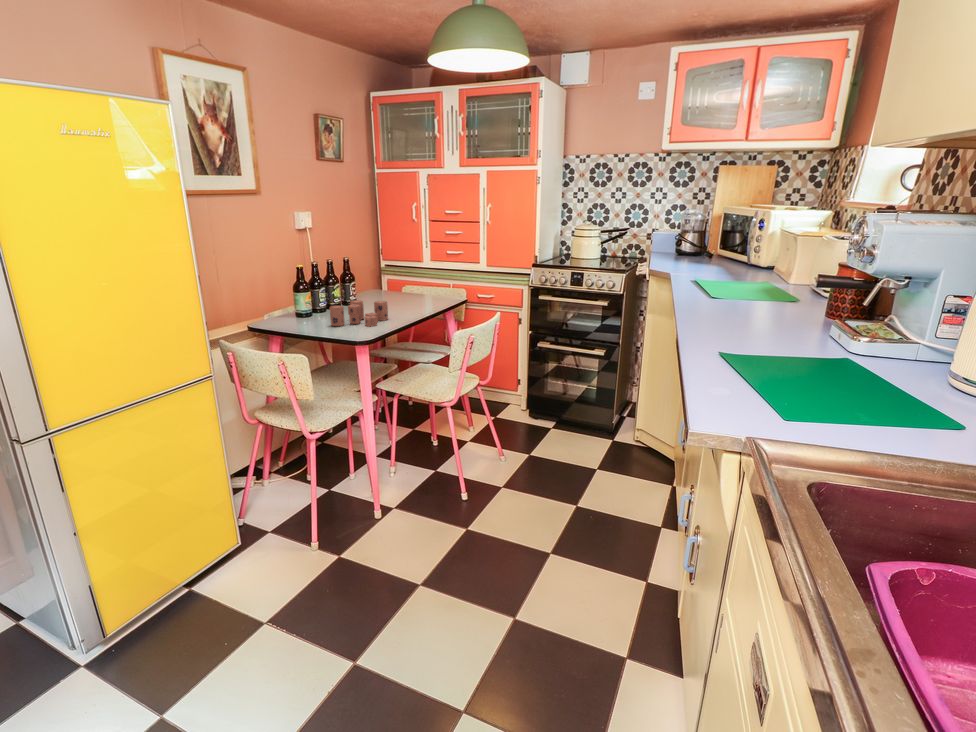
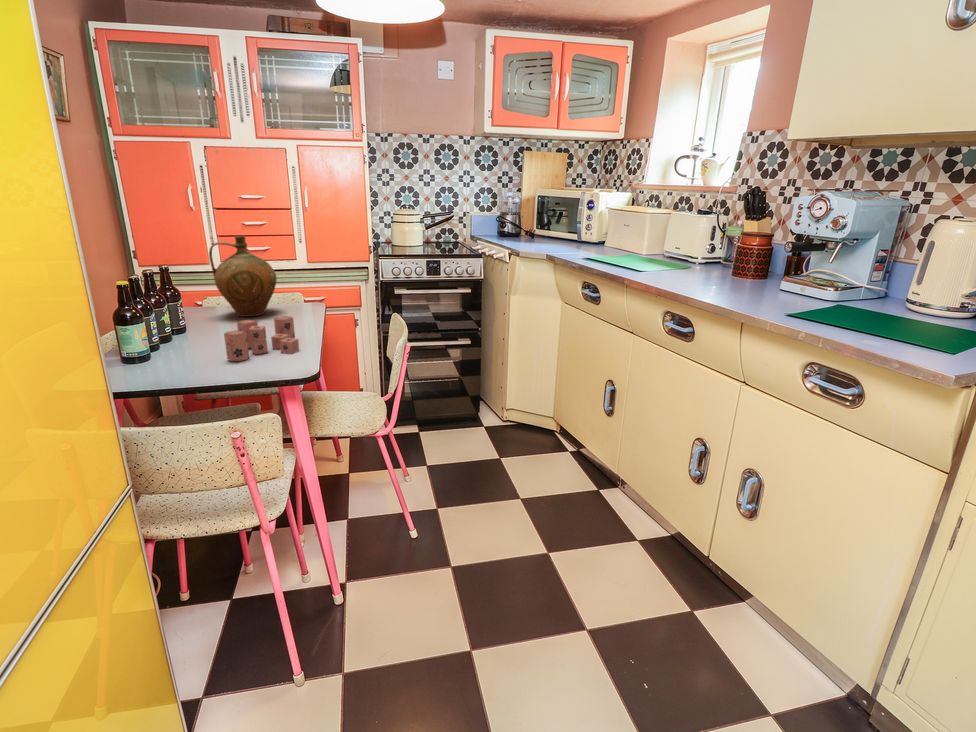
ceramic jug: none [376,242,419,302] -> present [209,236,277,317]

